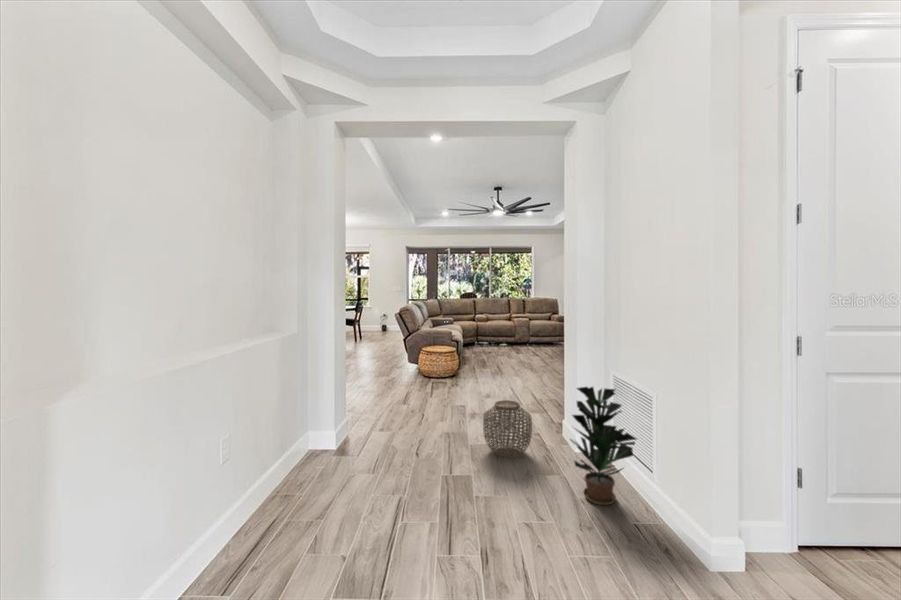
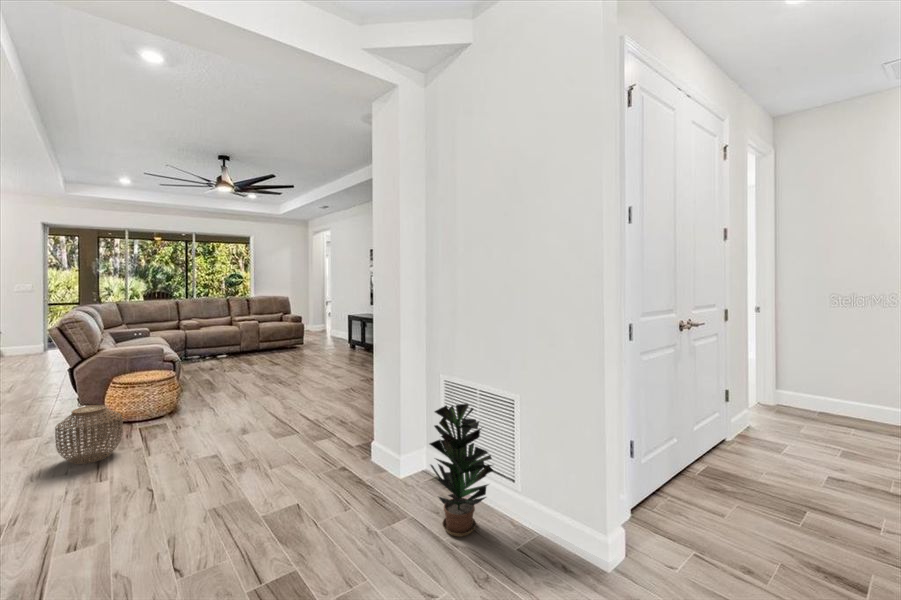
woven basket: present [483,400,532,458] -> present [55,405,123,464]

